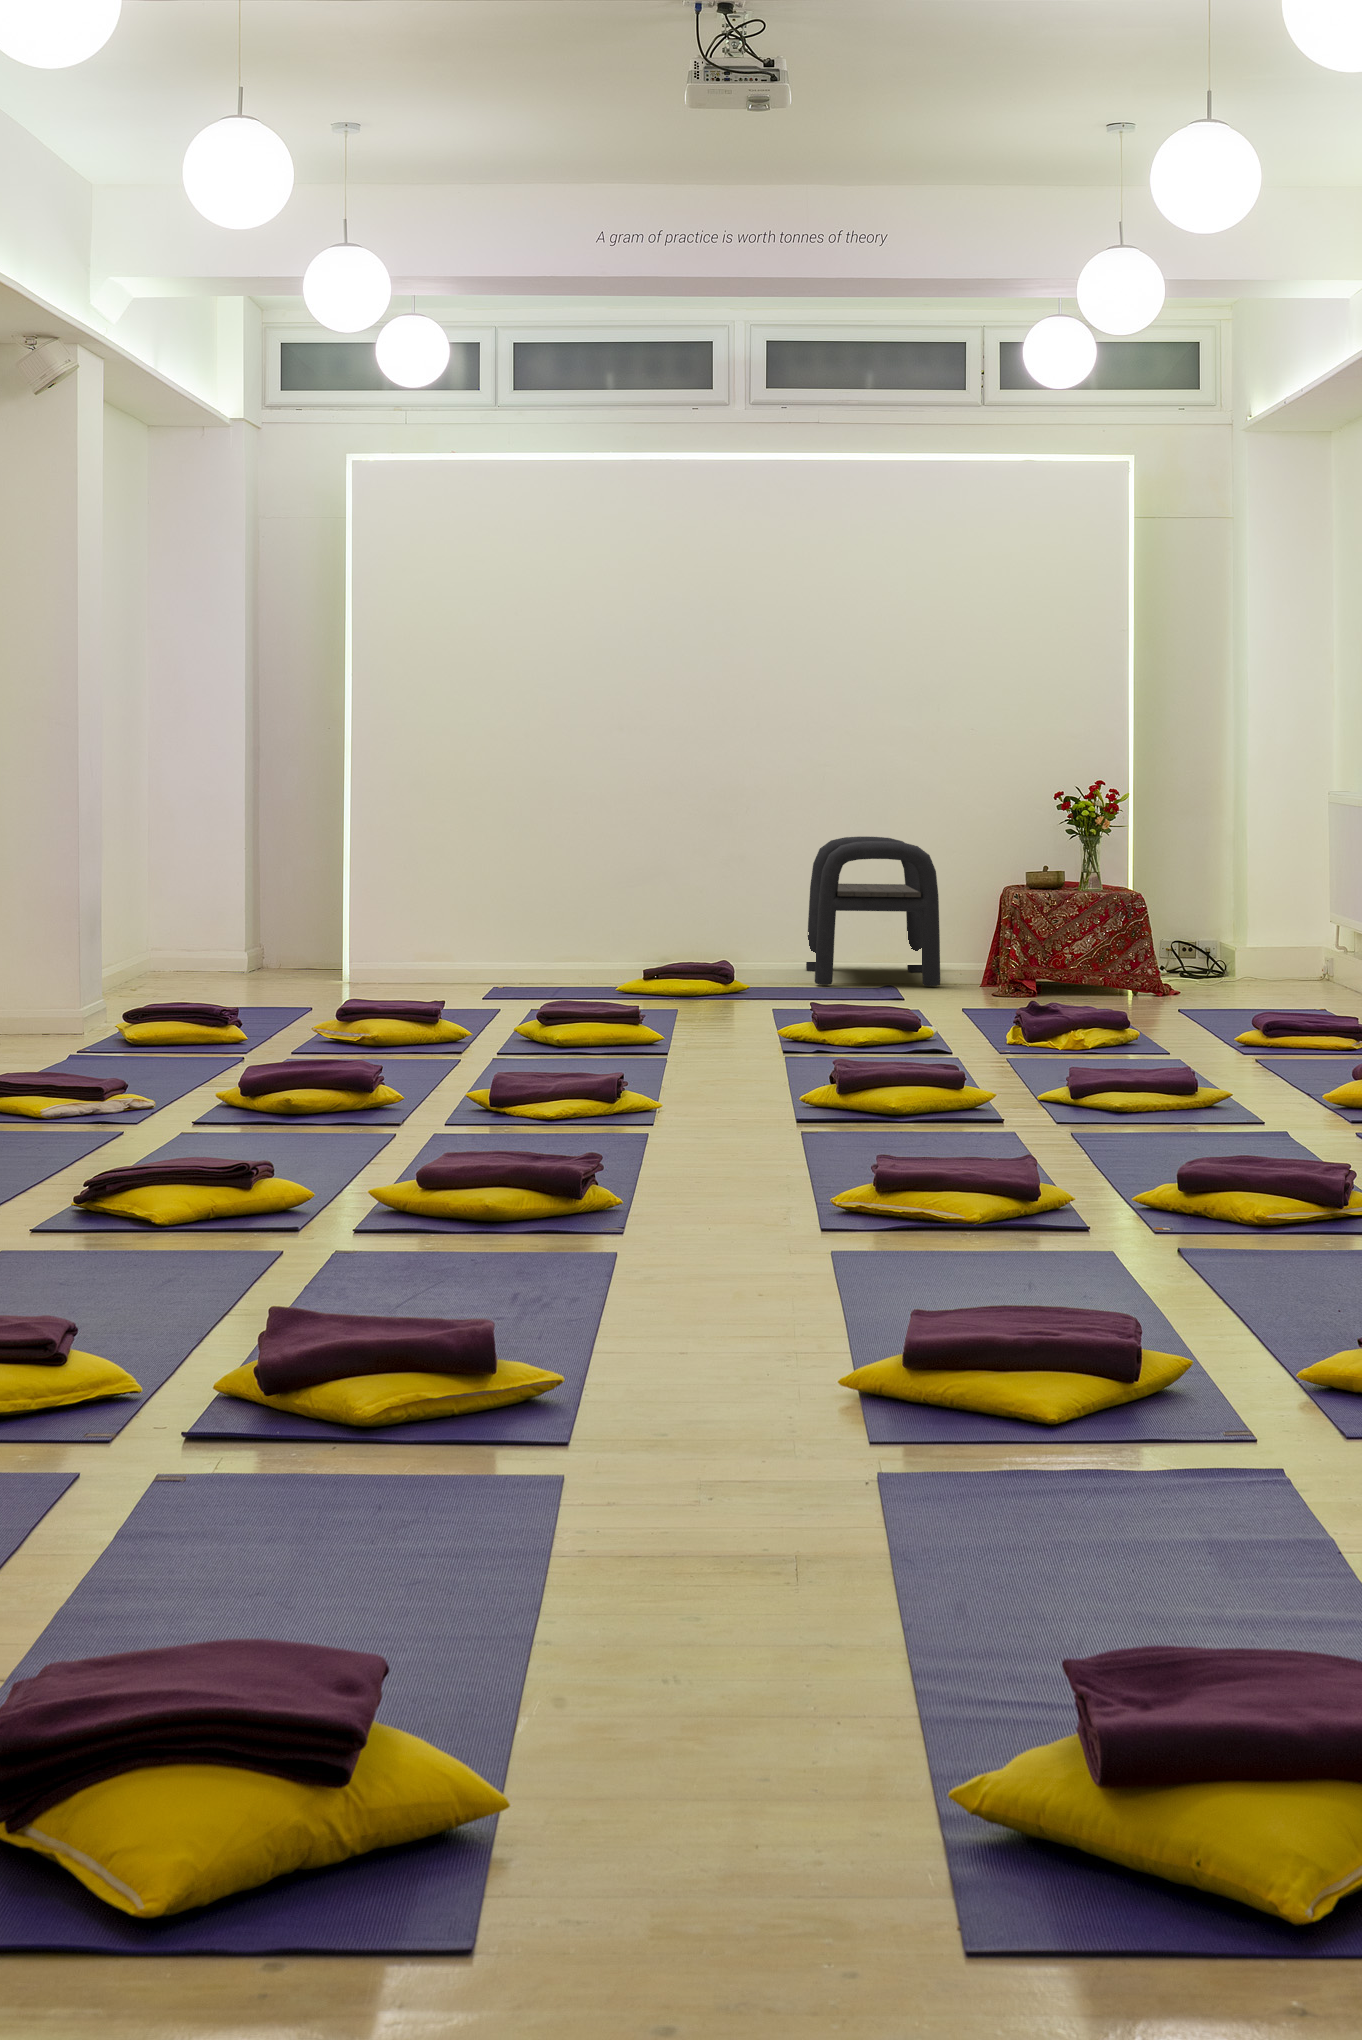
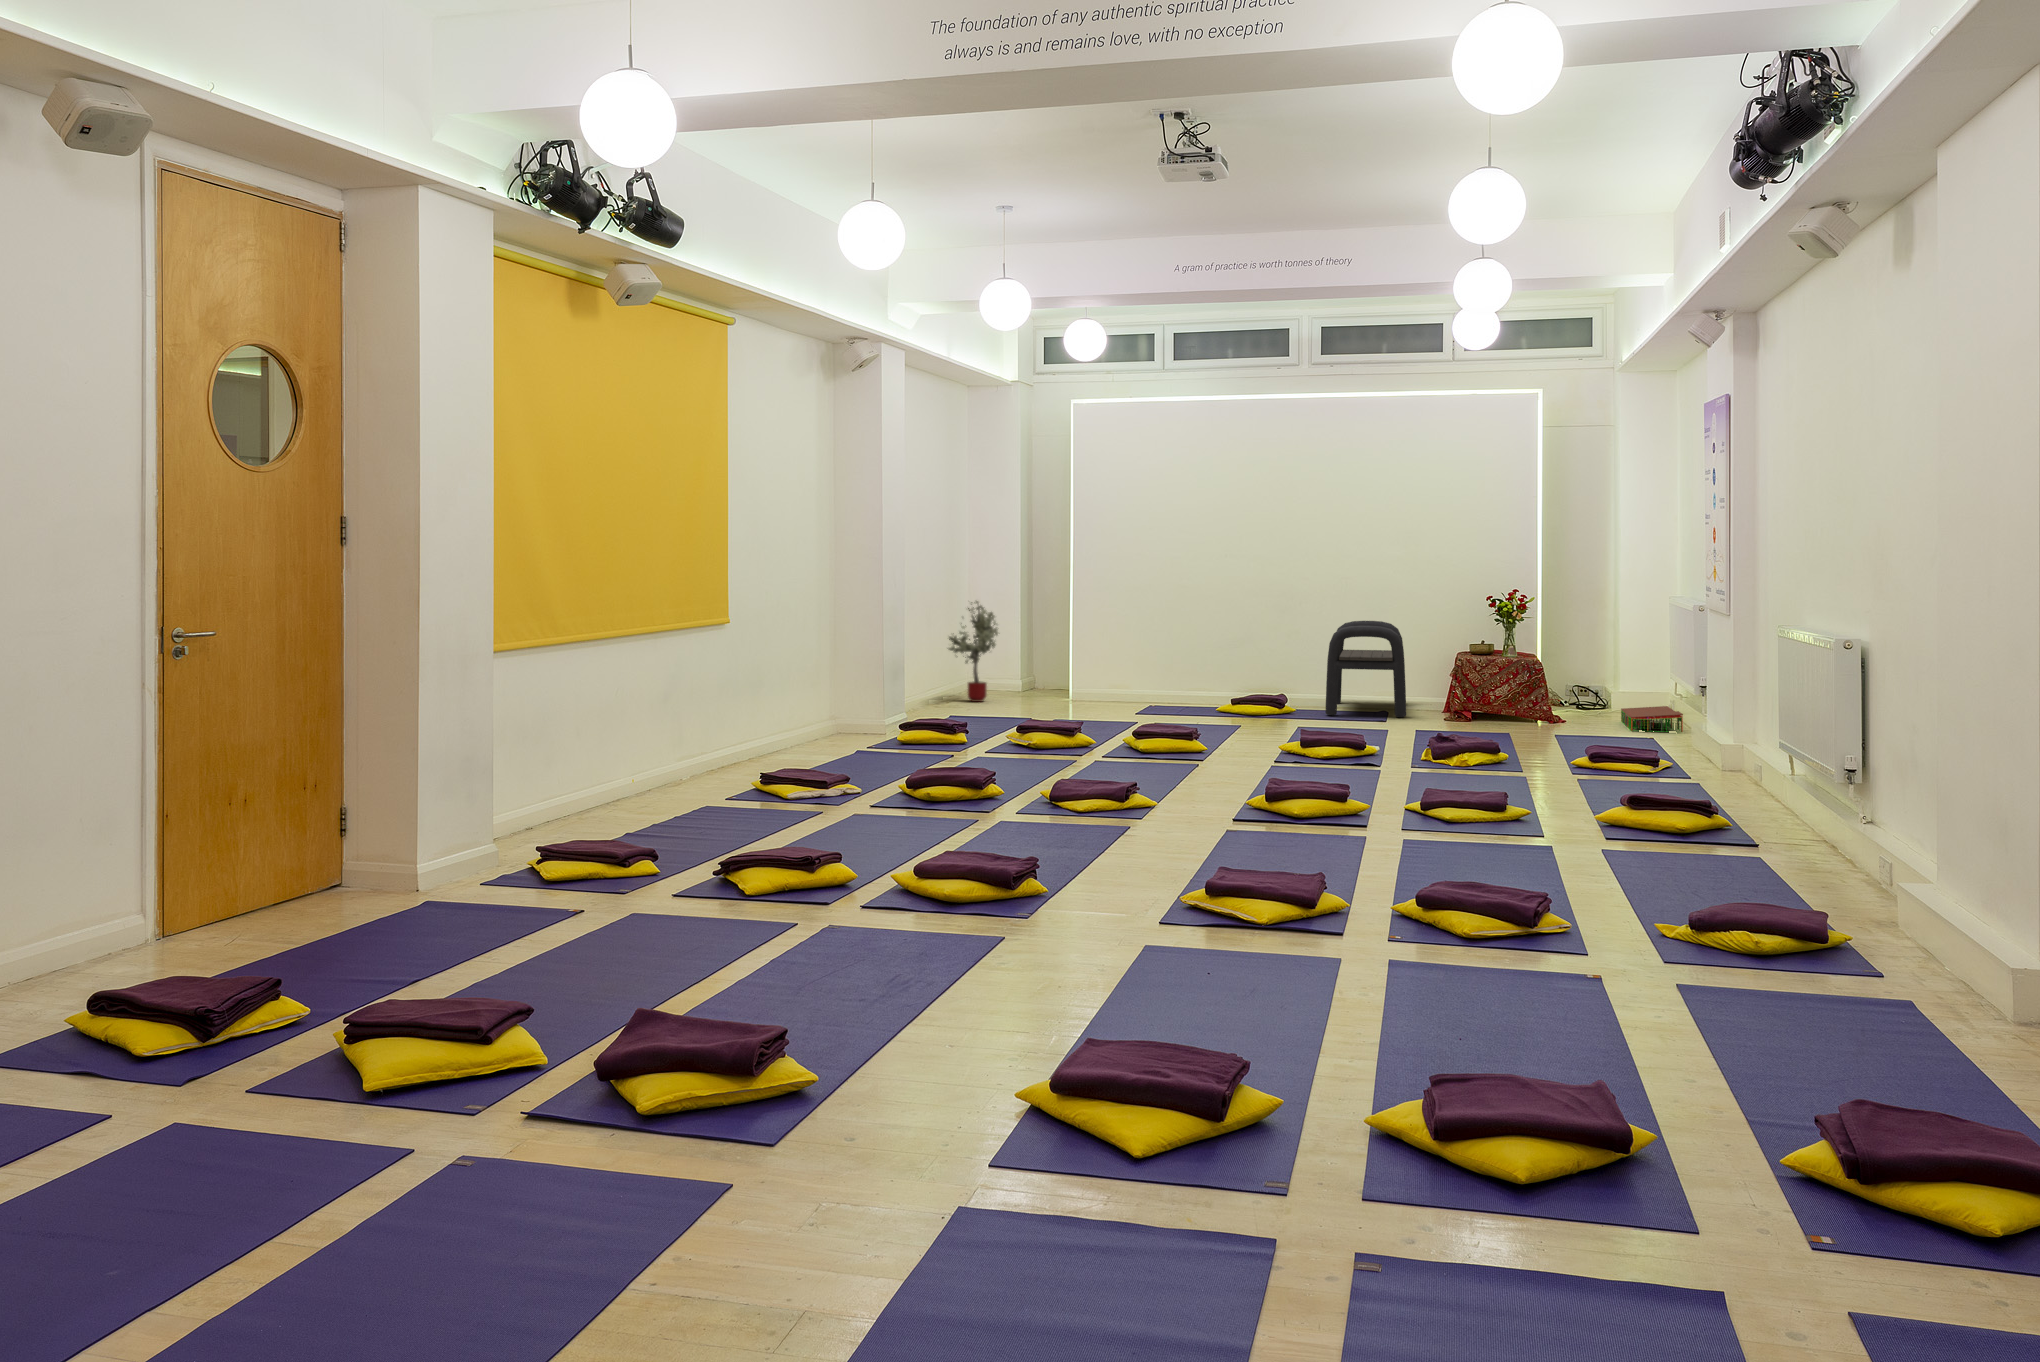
potted tree: none [172,799,262,973] -> present [949,601,998,702]
storage bin: none [1255,964,1354,1000] -> present [1621,706,1683,732]

